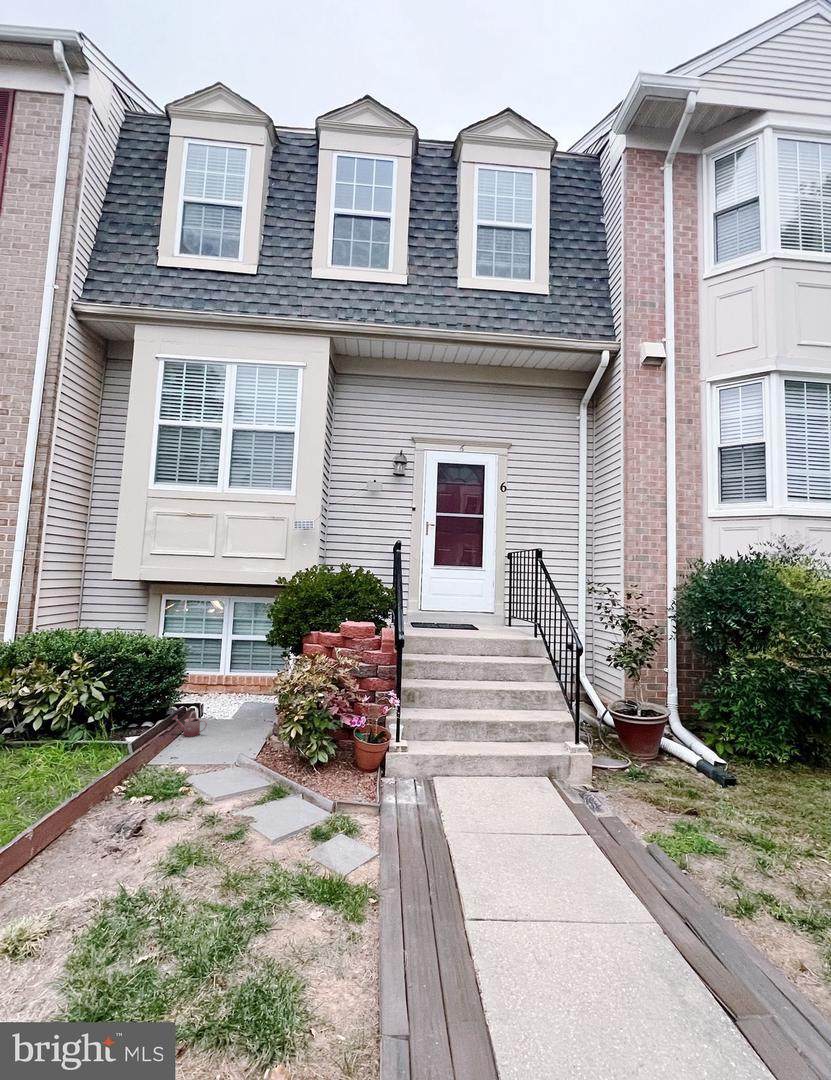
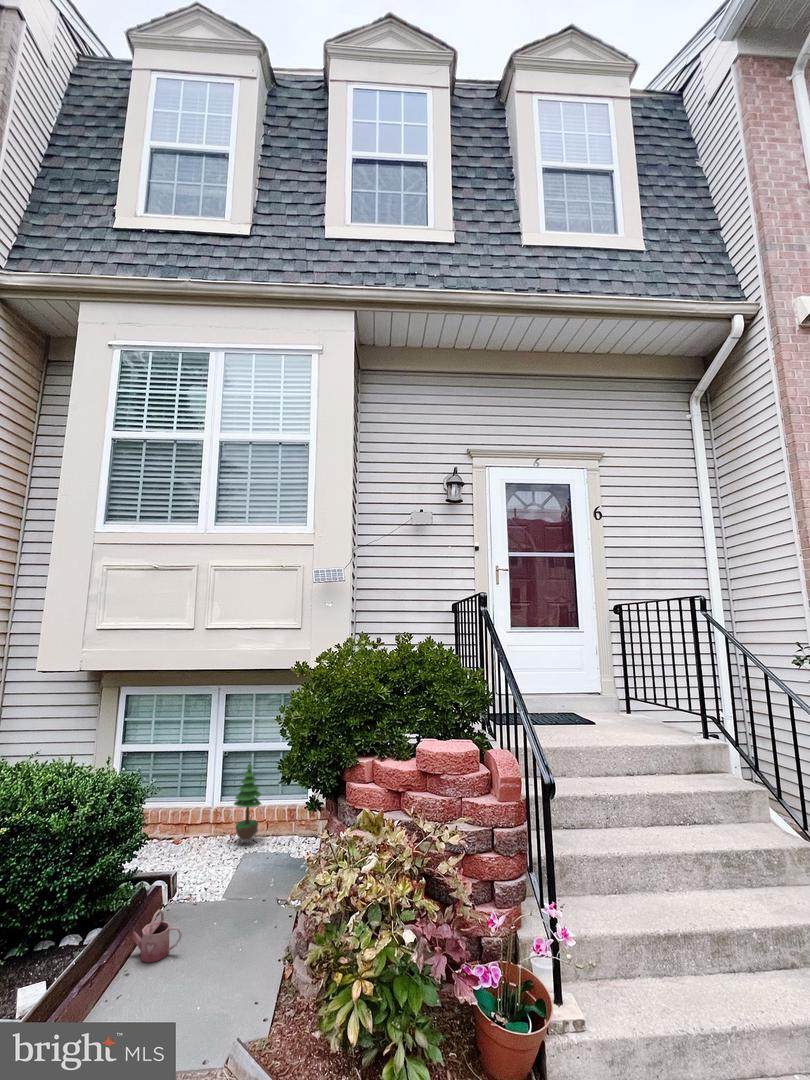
potted tree: none [238,647,257,698] -> present [234,763,261,843]

